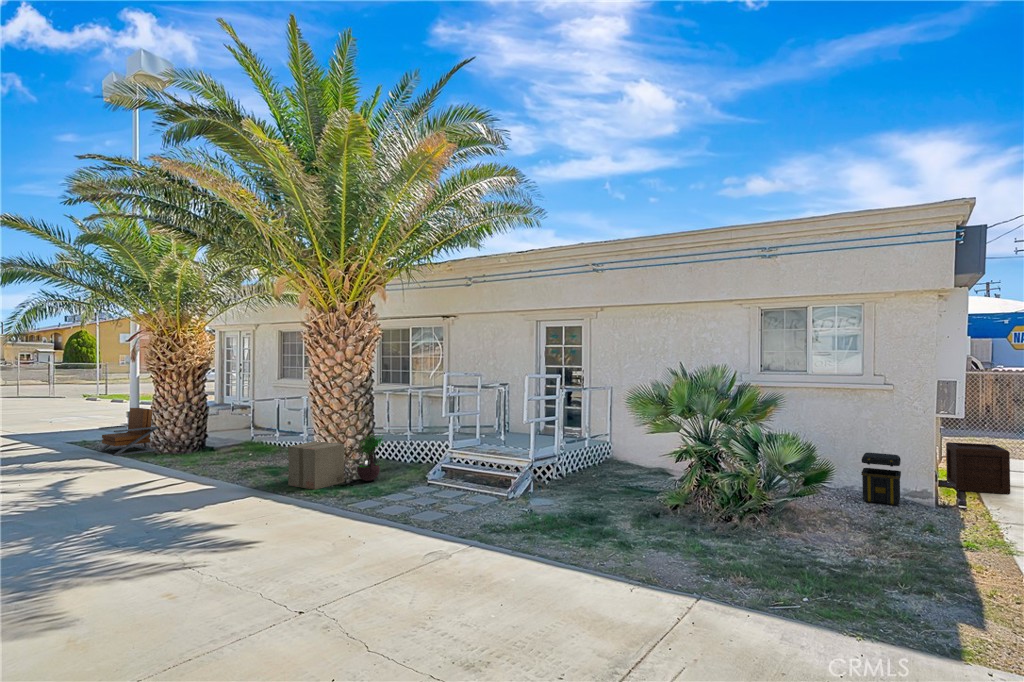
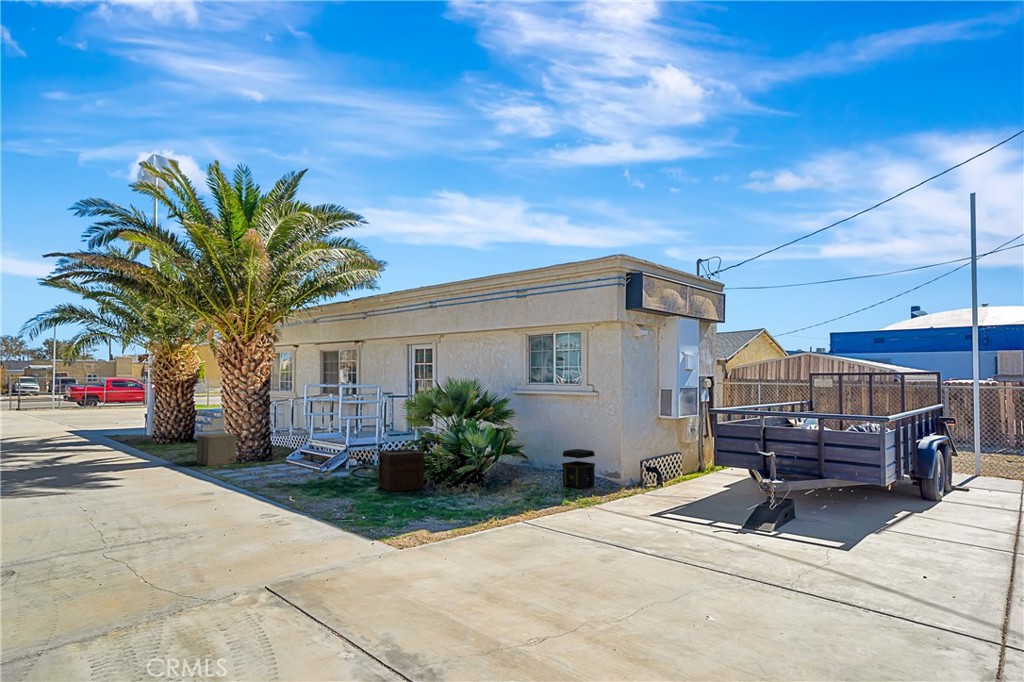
lounge chair: present [99,408,158,456] -> none [116,410,156,444]
potted tree: present [357,435,384,481] -> none [241,426,265,463]
wooden crate: present [946,442,1010,495] -> present [378,449,424,492]

